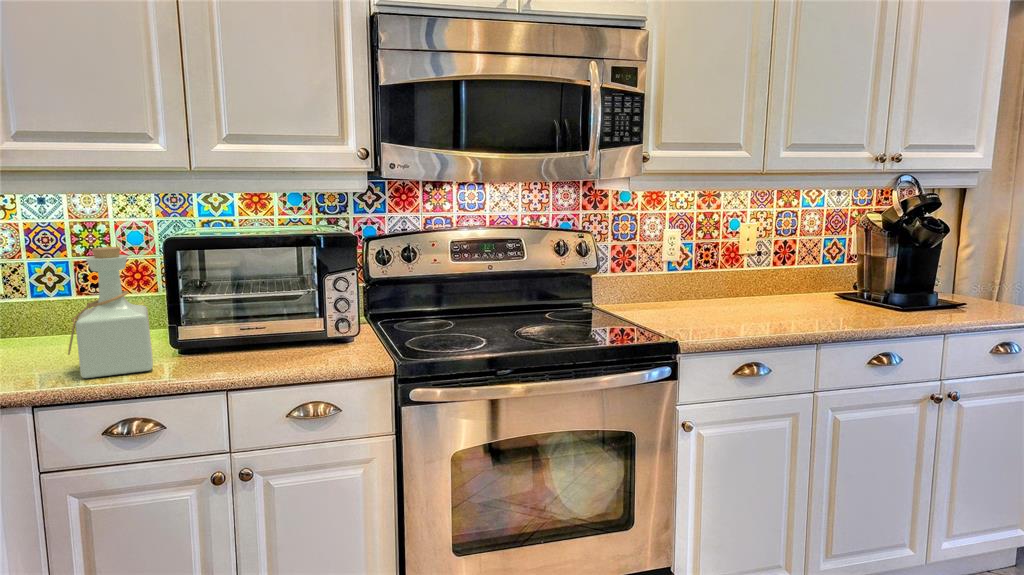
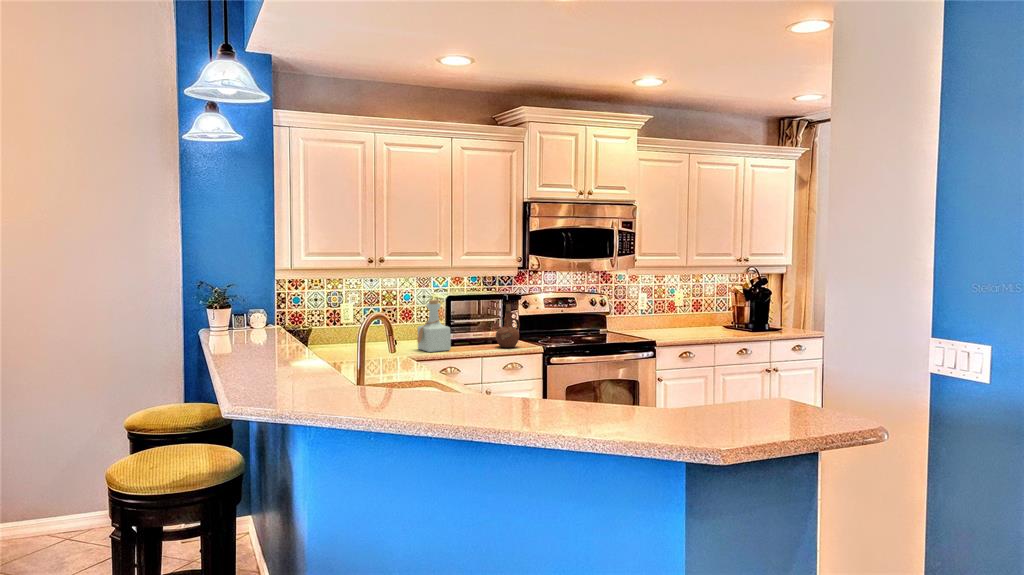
ceramic pitcher: none [282,257,342,361] -> present [496,304,520,348]

